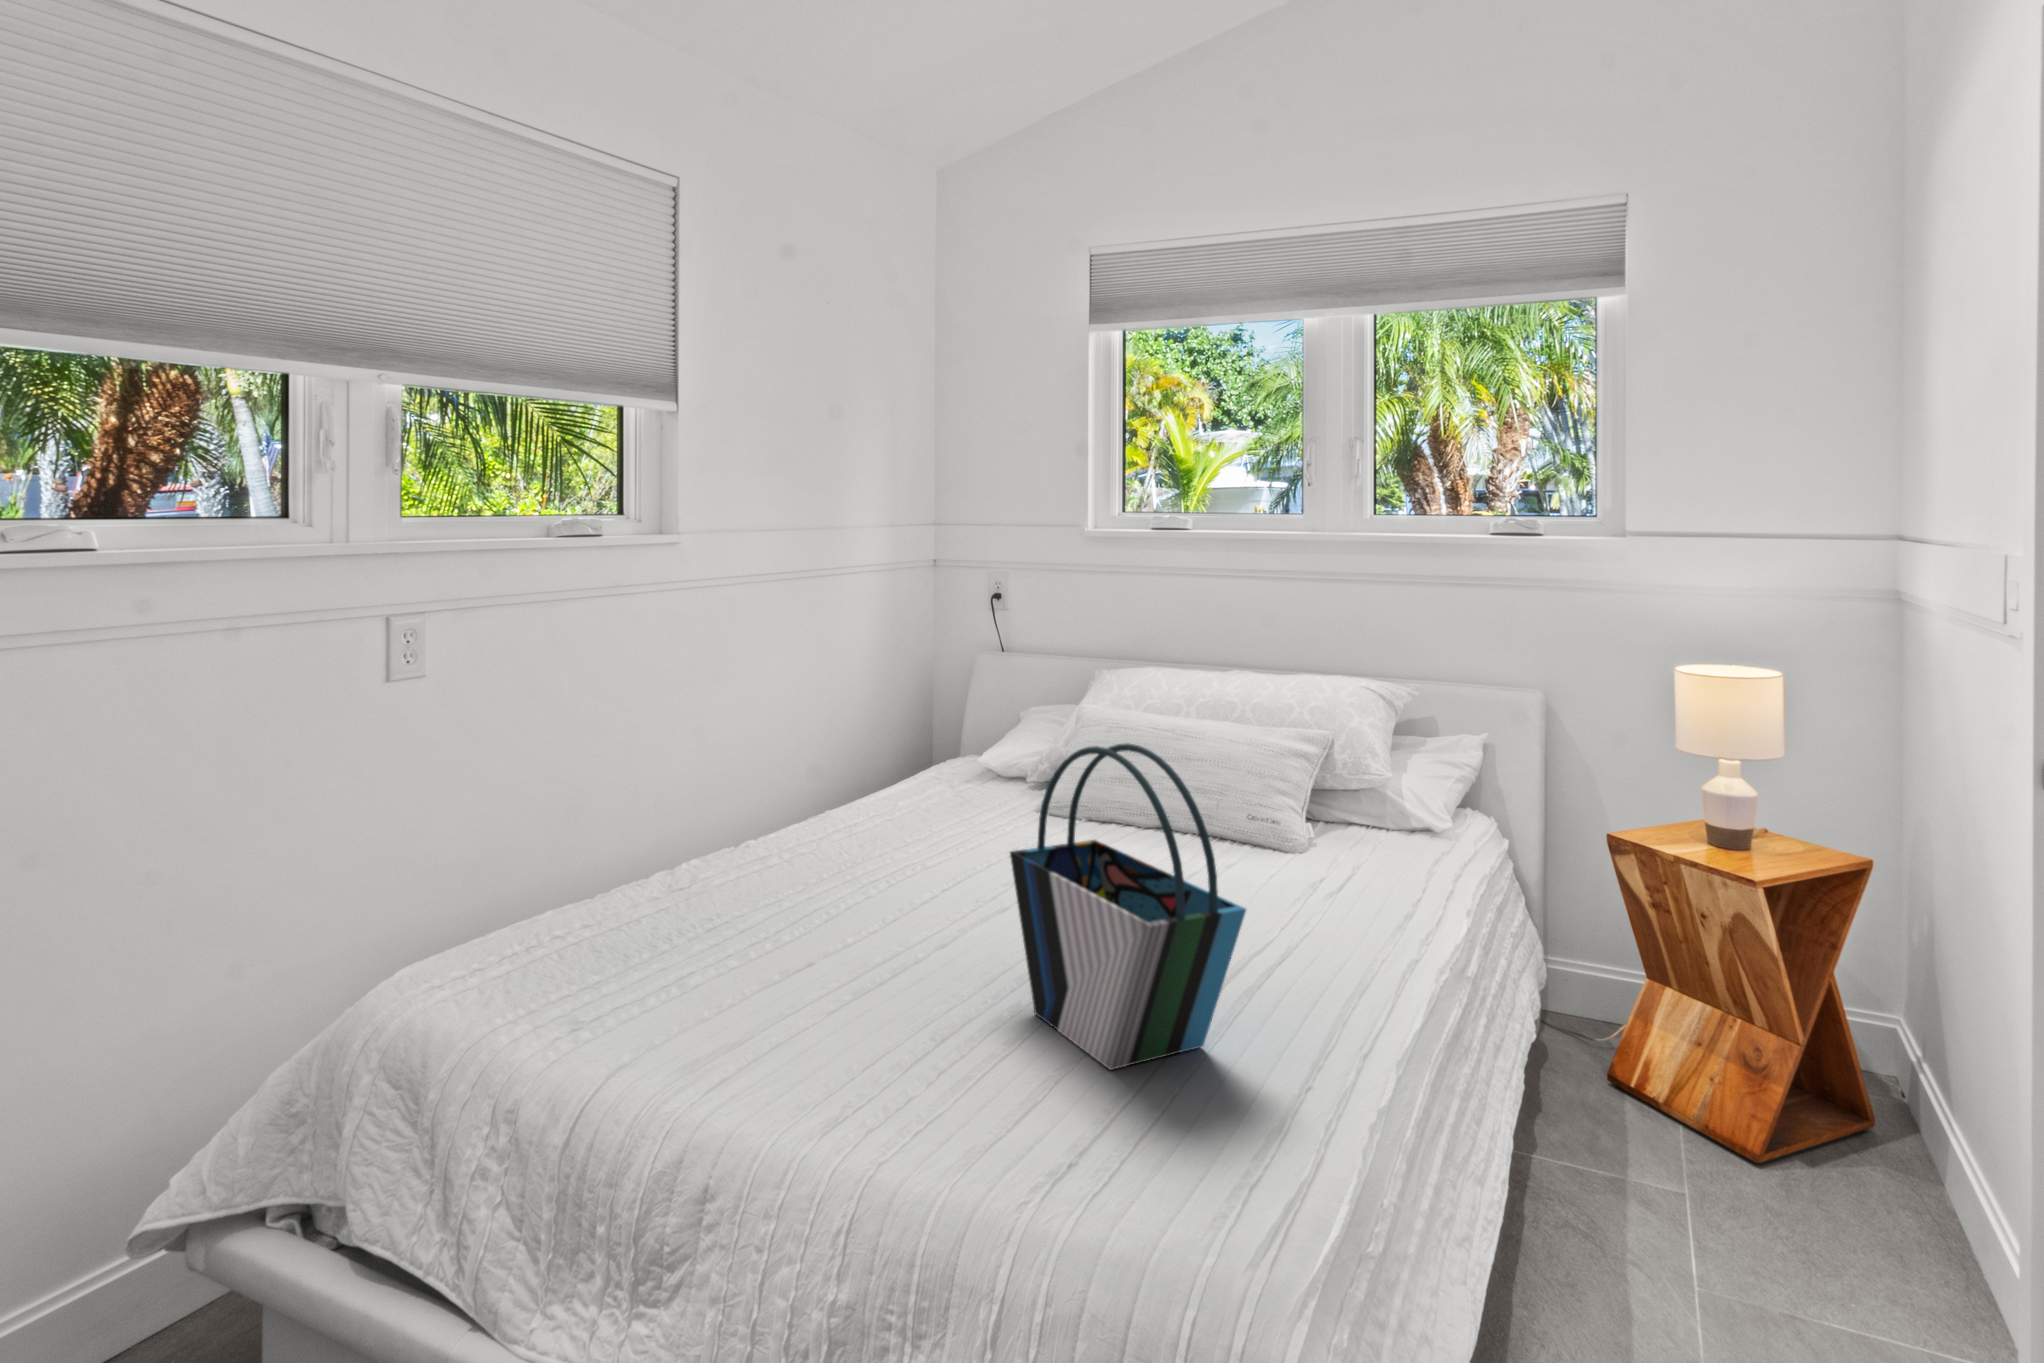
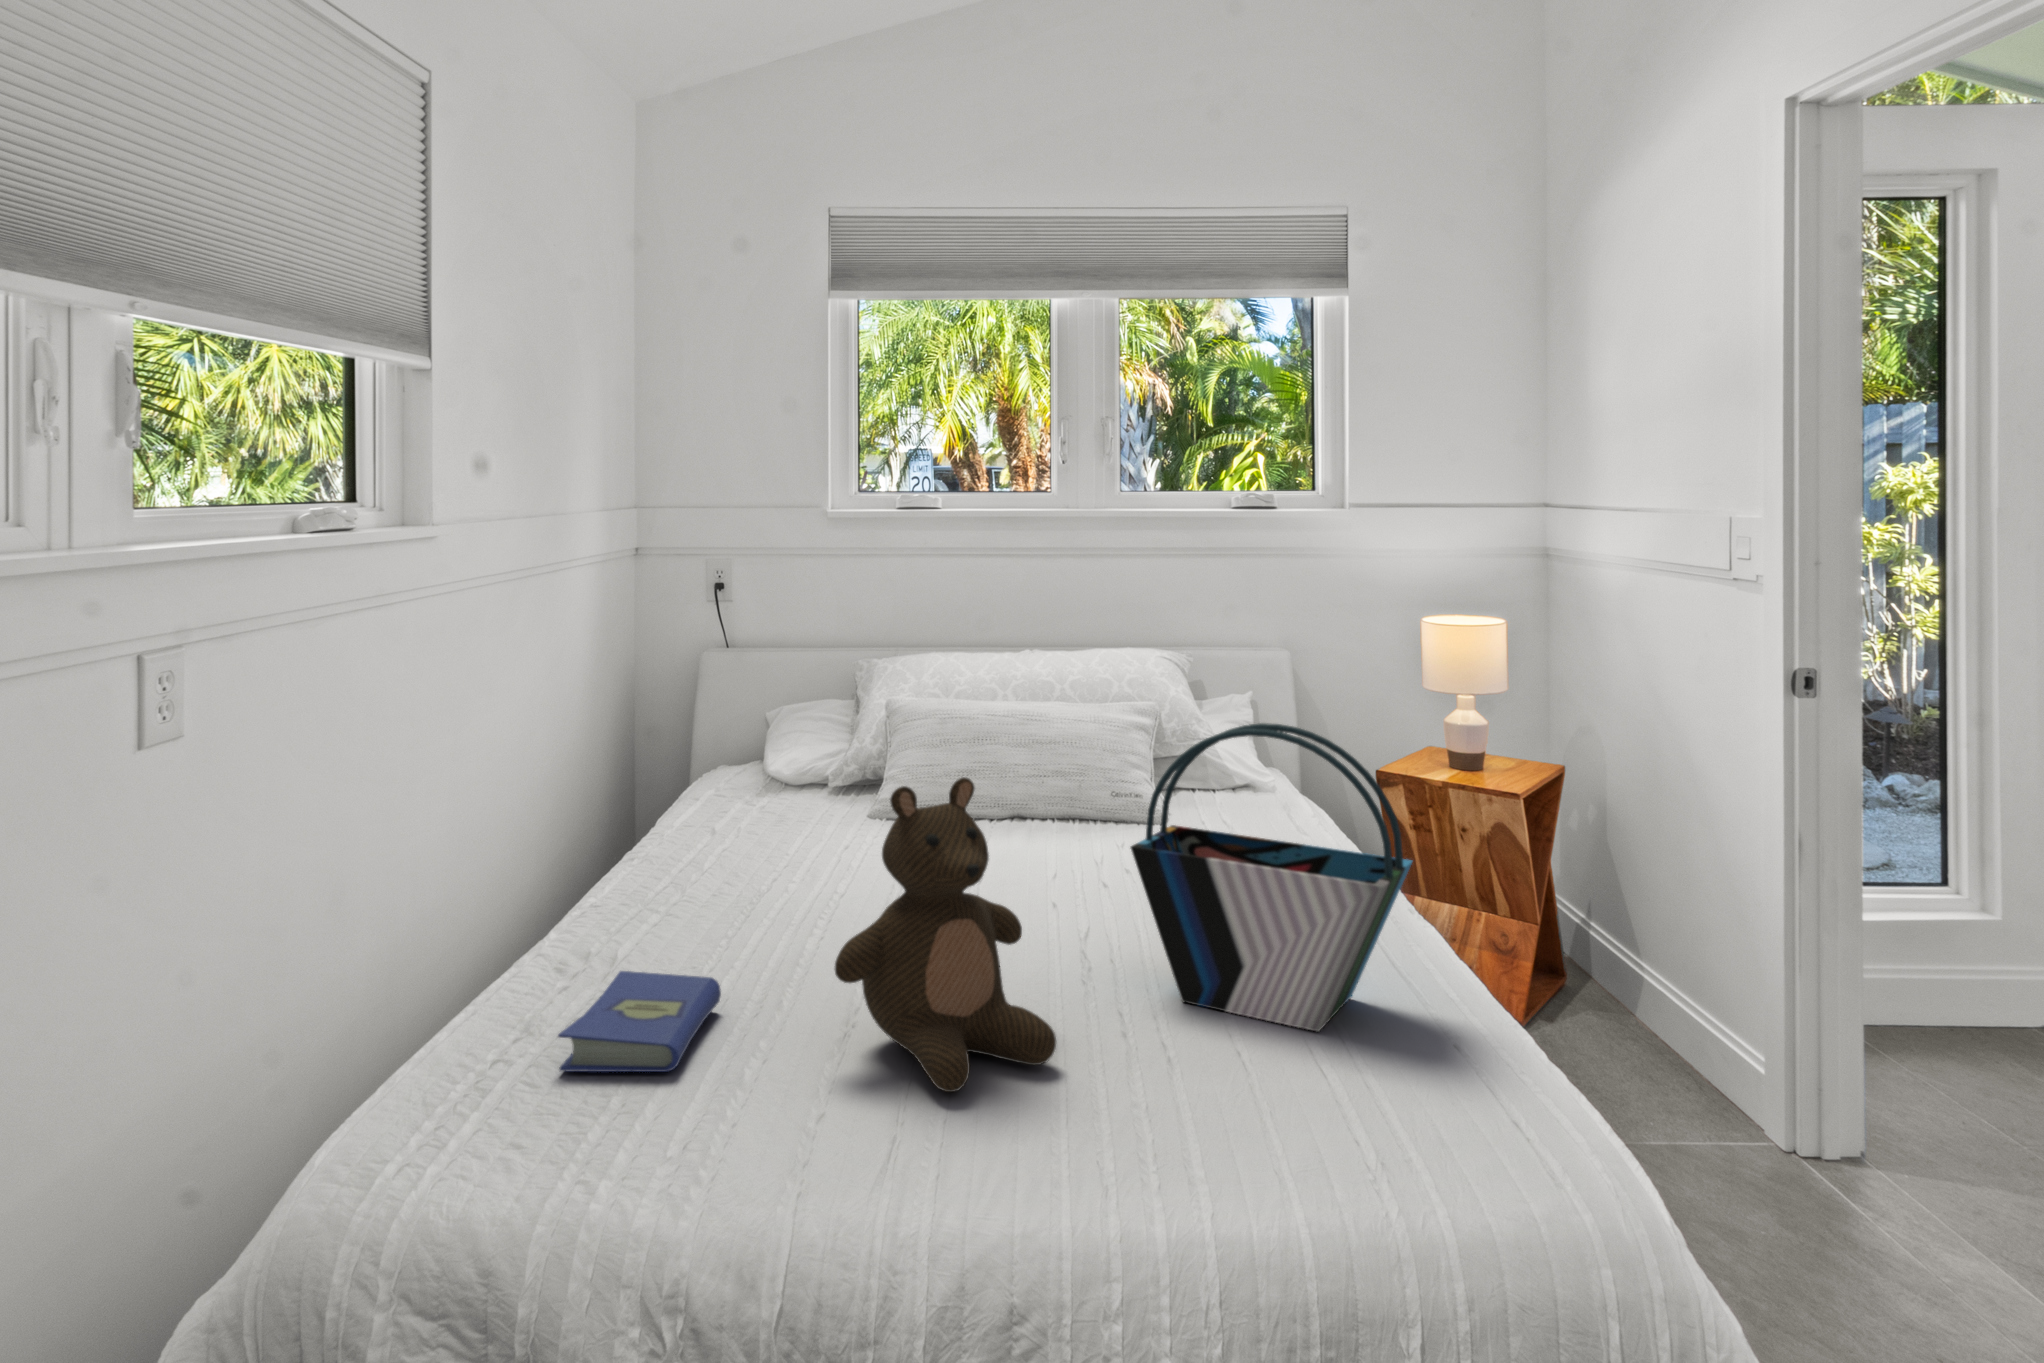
stuffed bear: none [675,761,877,1038] -> present [835,777,1056,1092]
hardcover book: none [502,891,675,973] -> present [558,971,721,1072]

